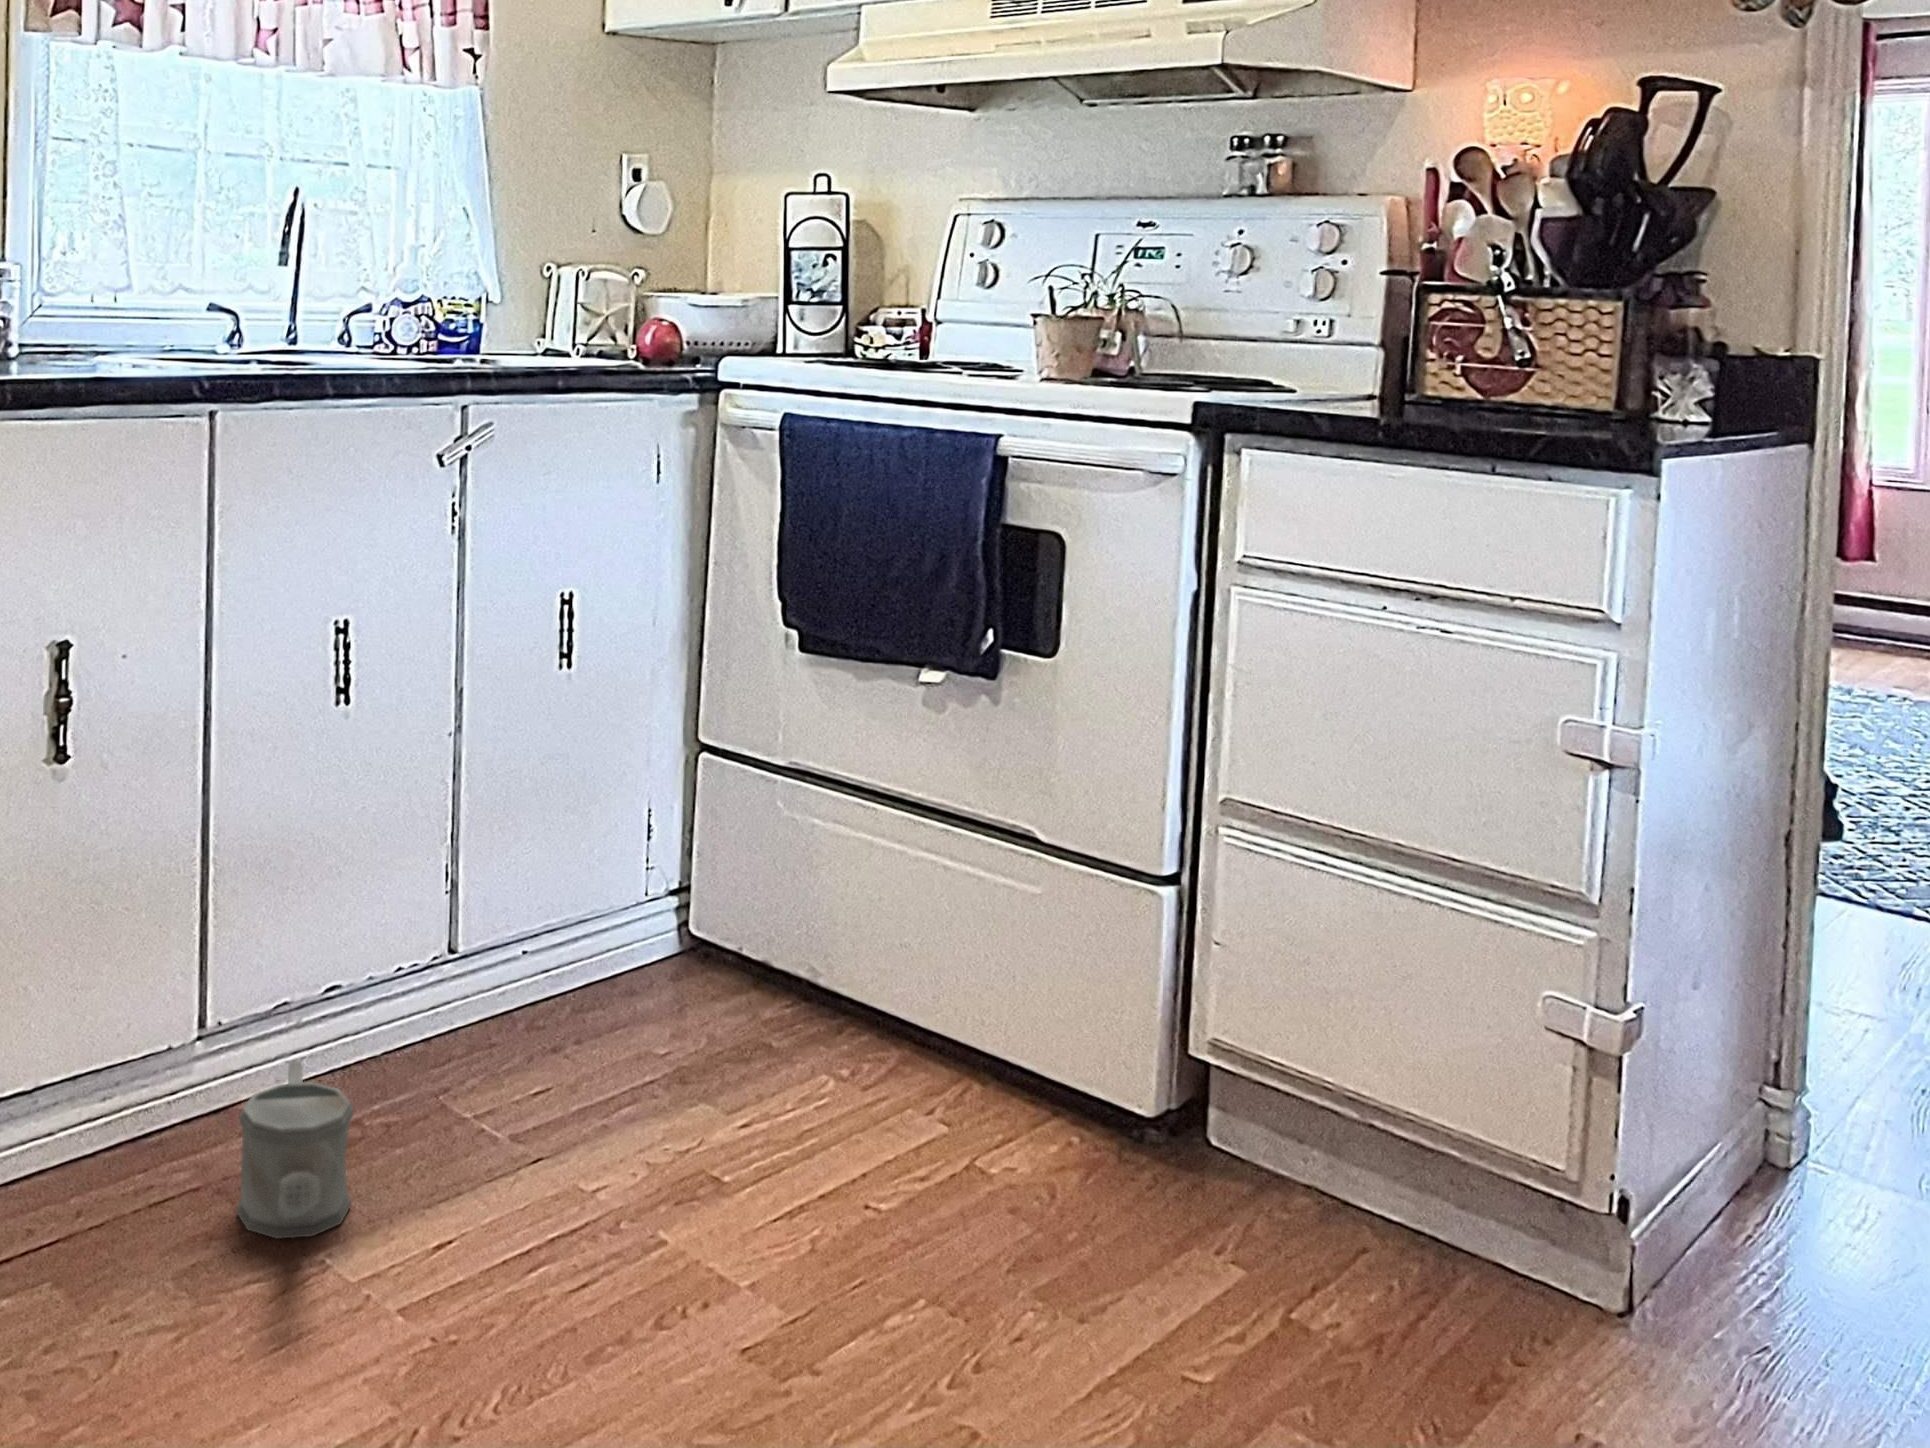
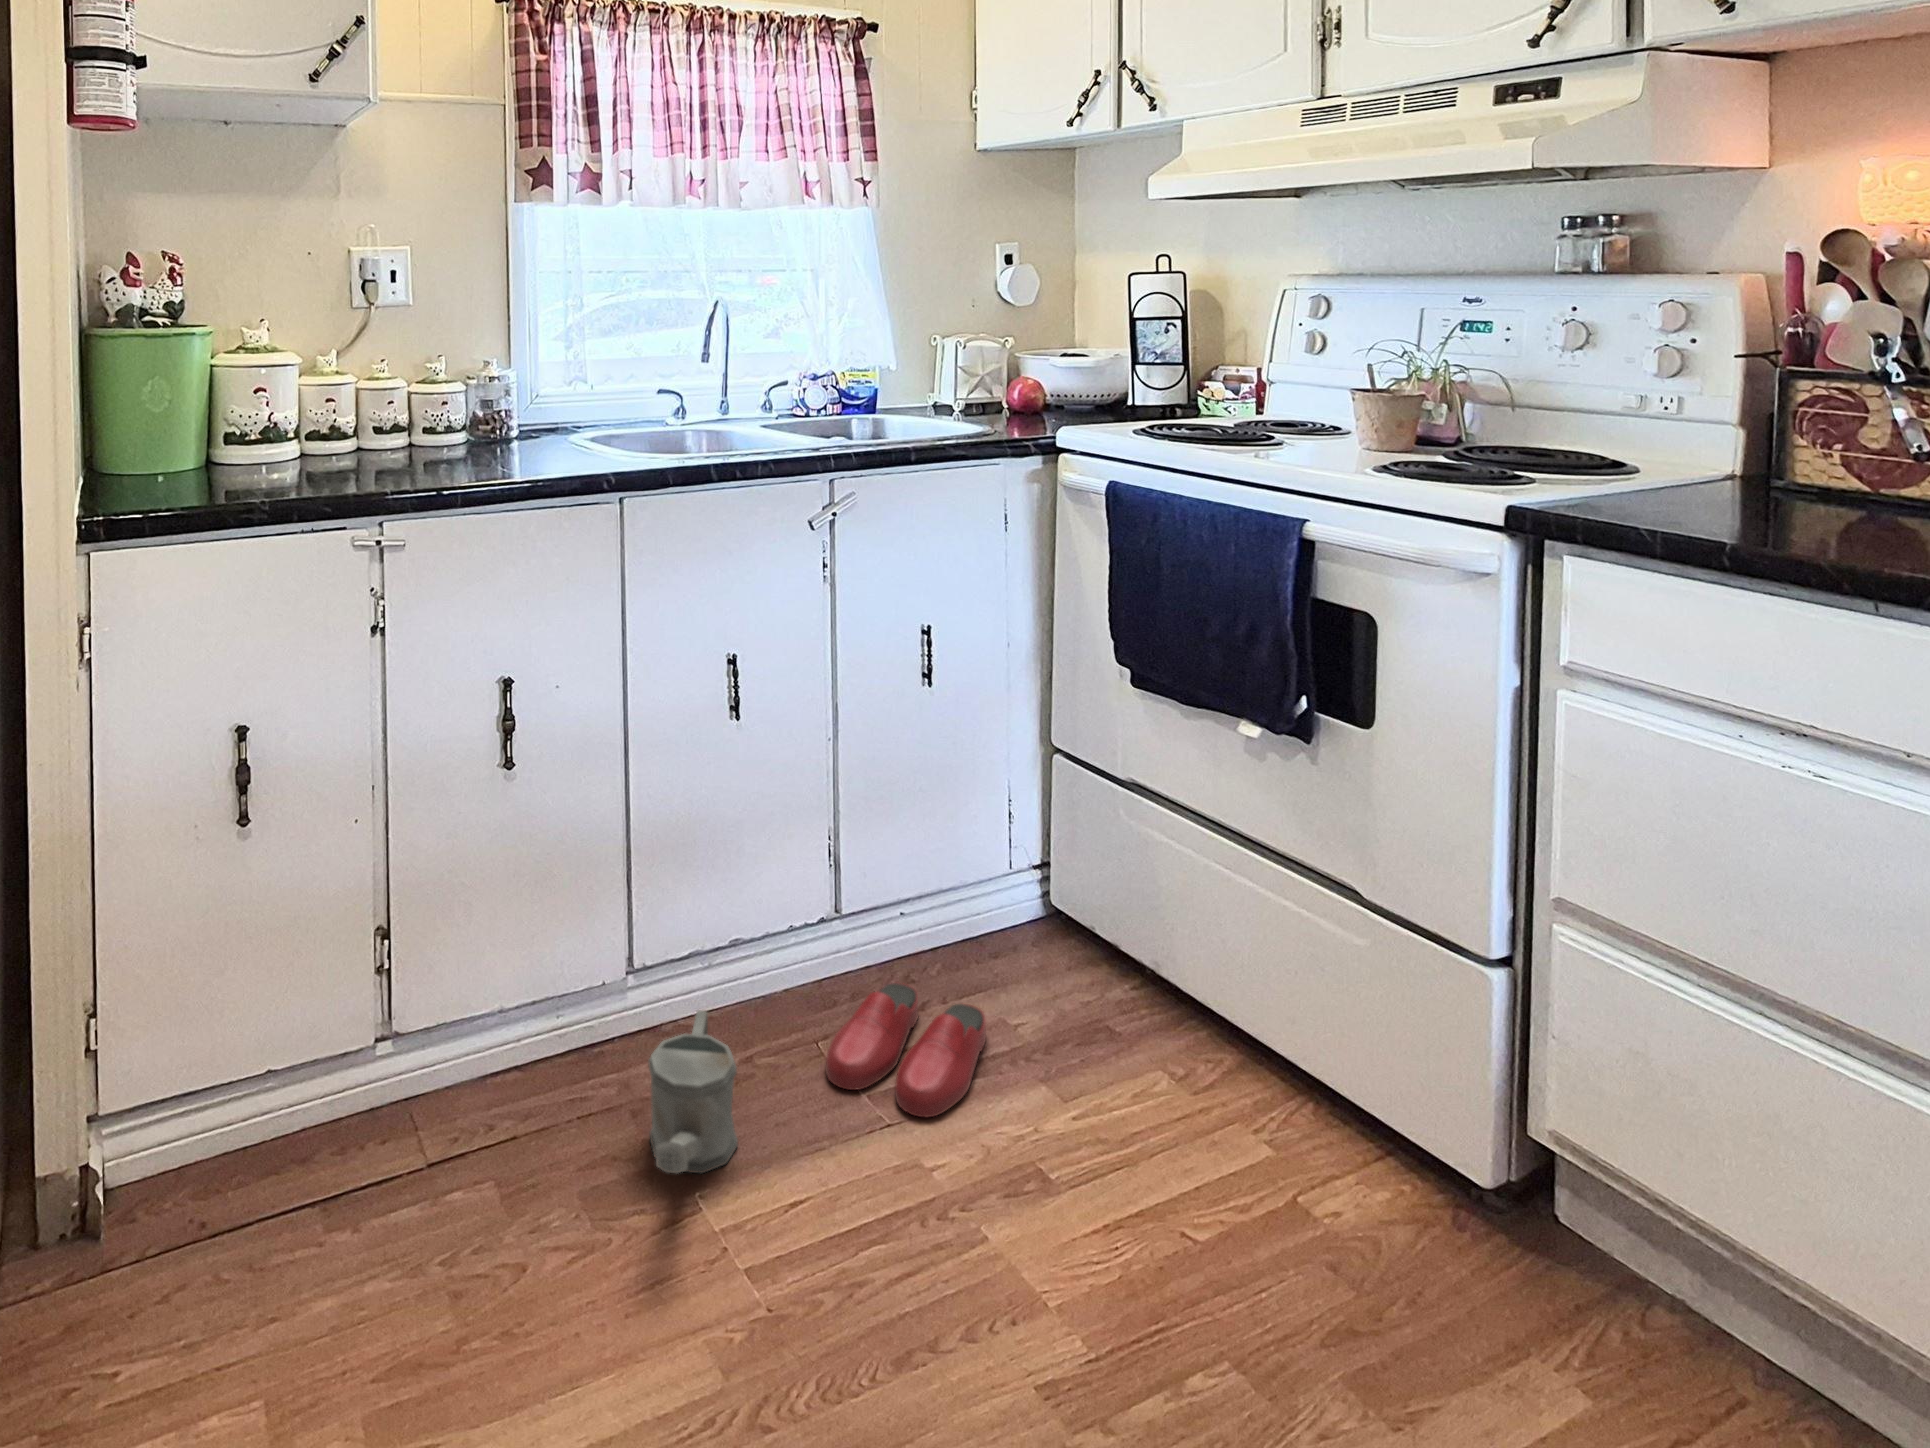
slippers: none [442,1032,624,1153] -> present [826,983,986,1118]

